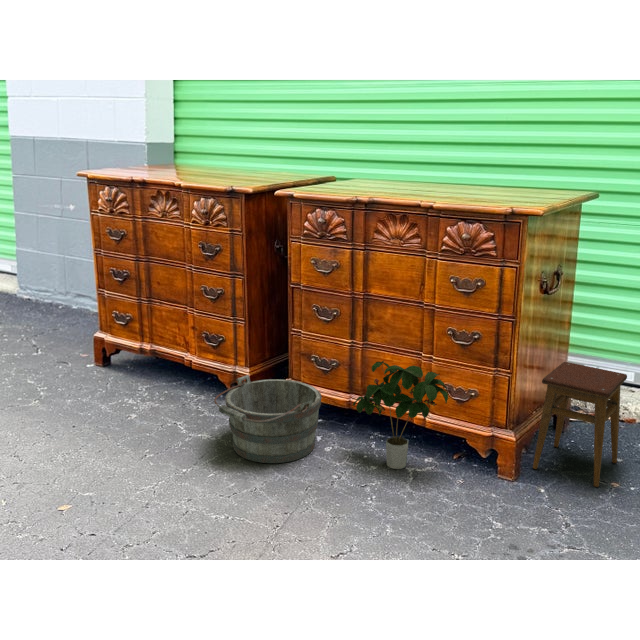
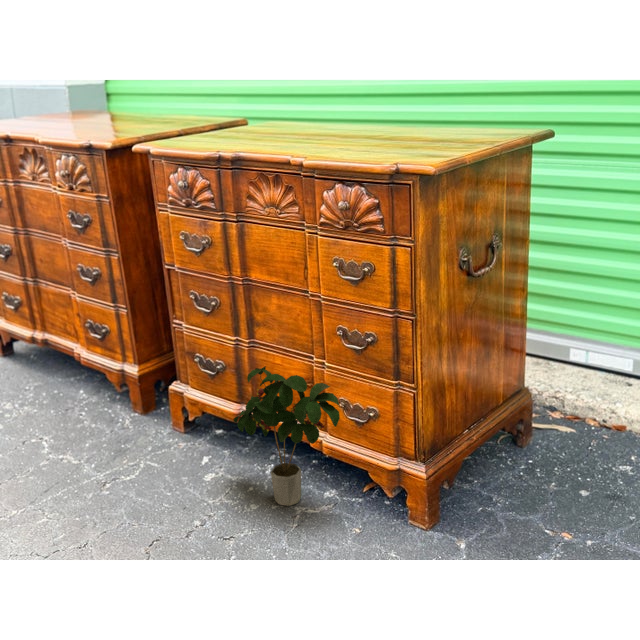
stool: present [533,362,627,487] -> none [464,365,590,539]
bucket: present [214,375,321,463] -> none [66,379,203,495]

